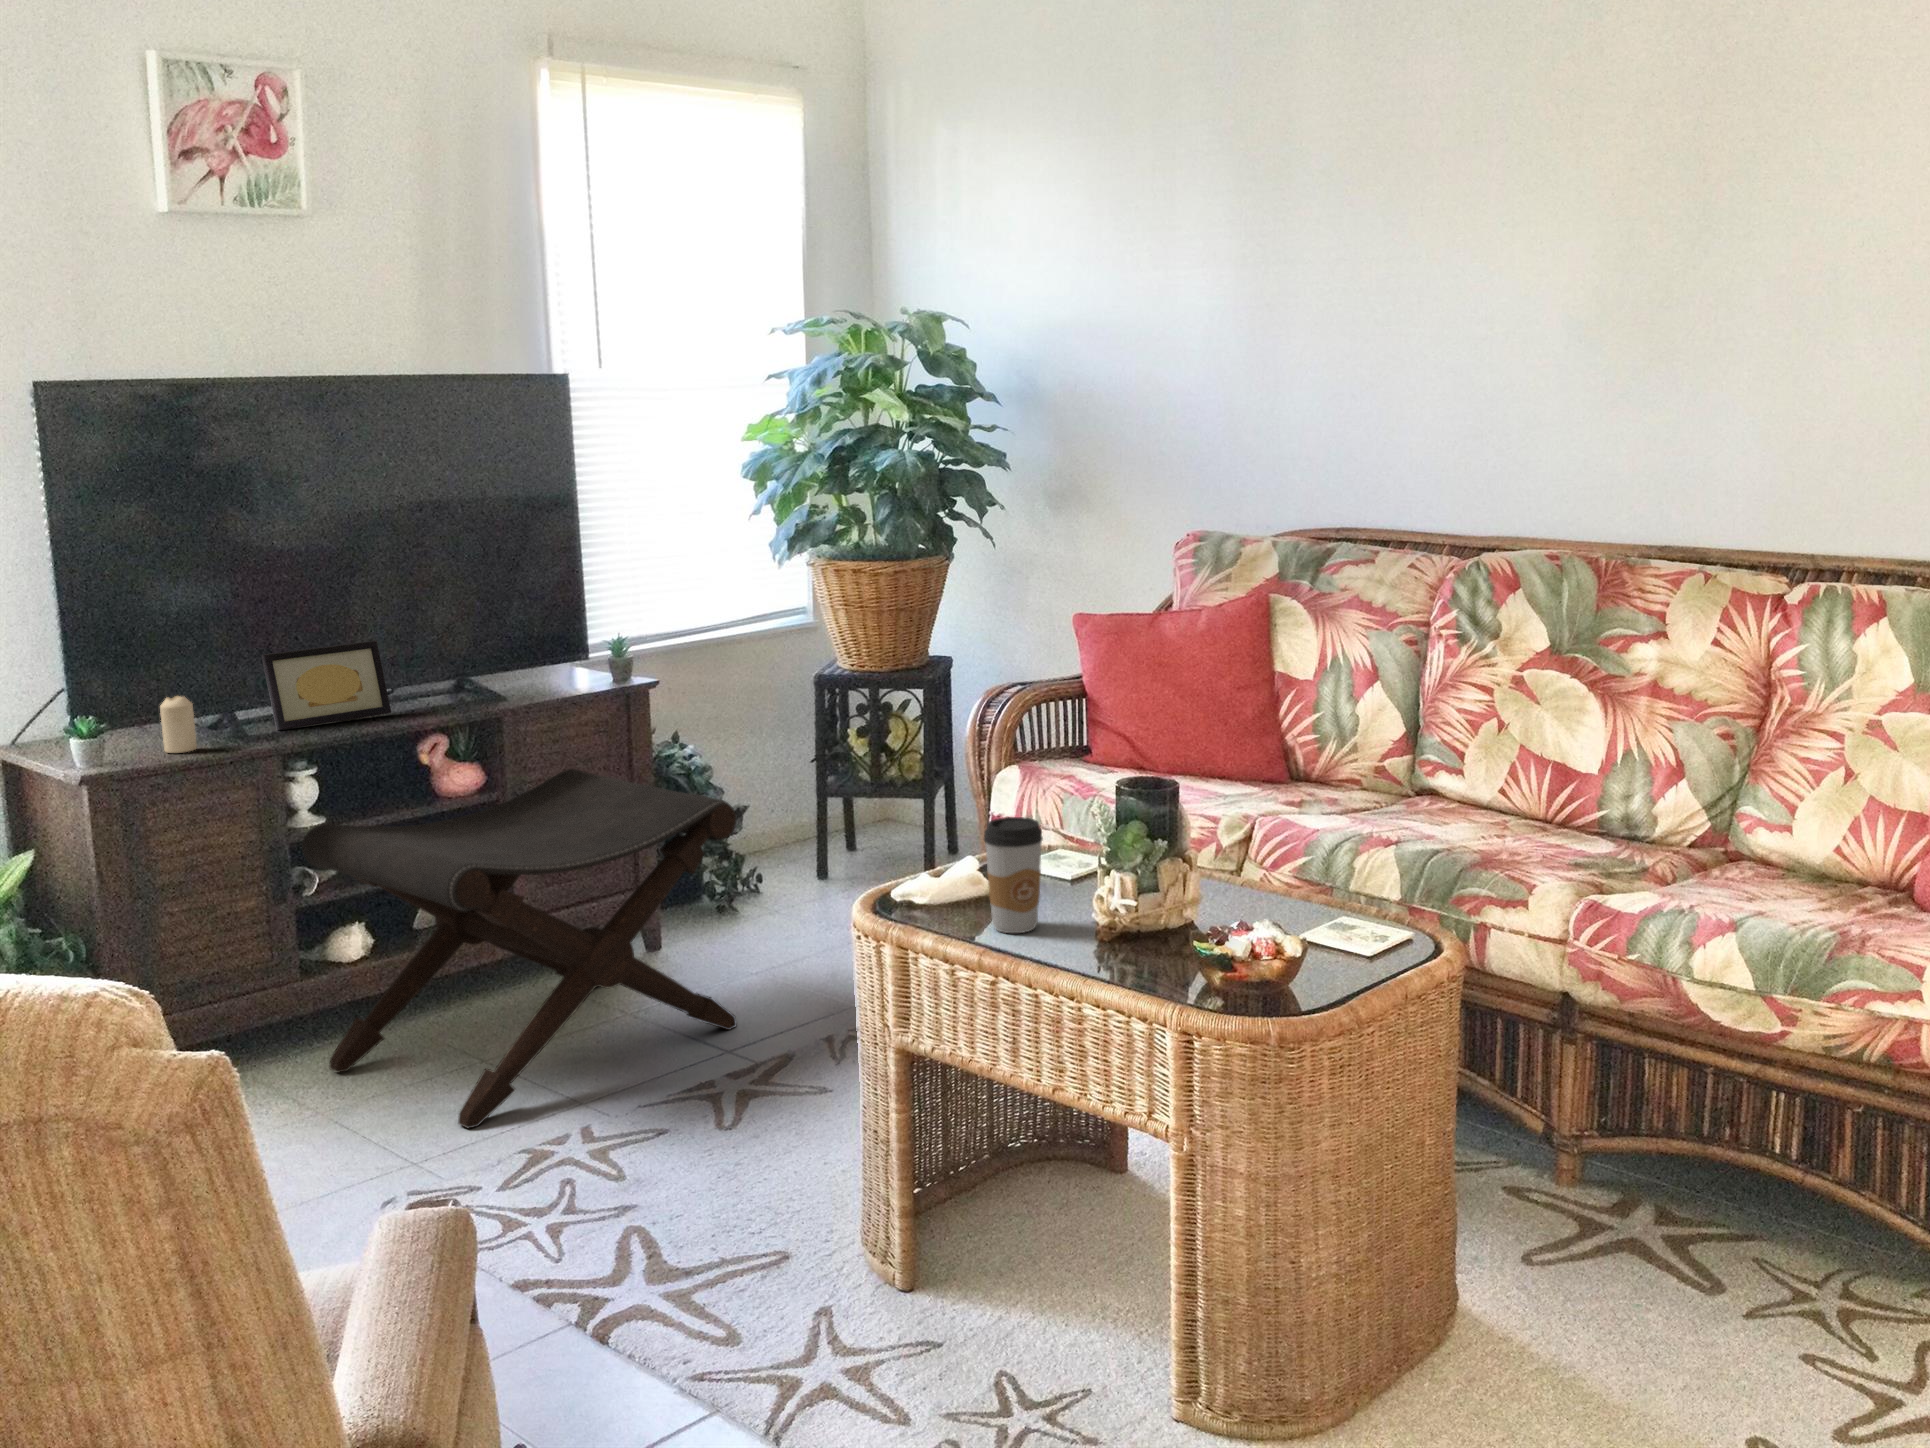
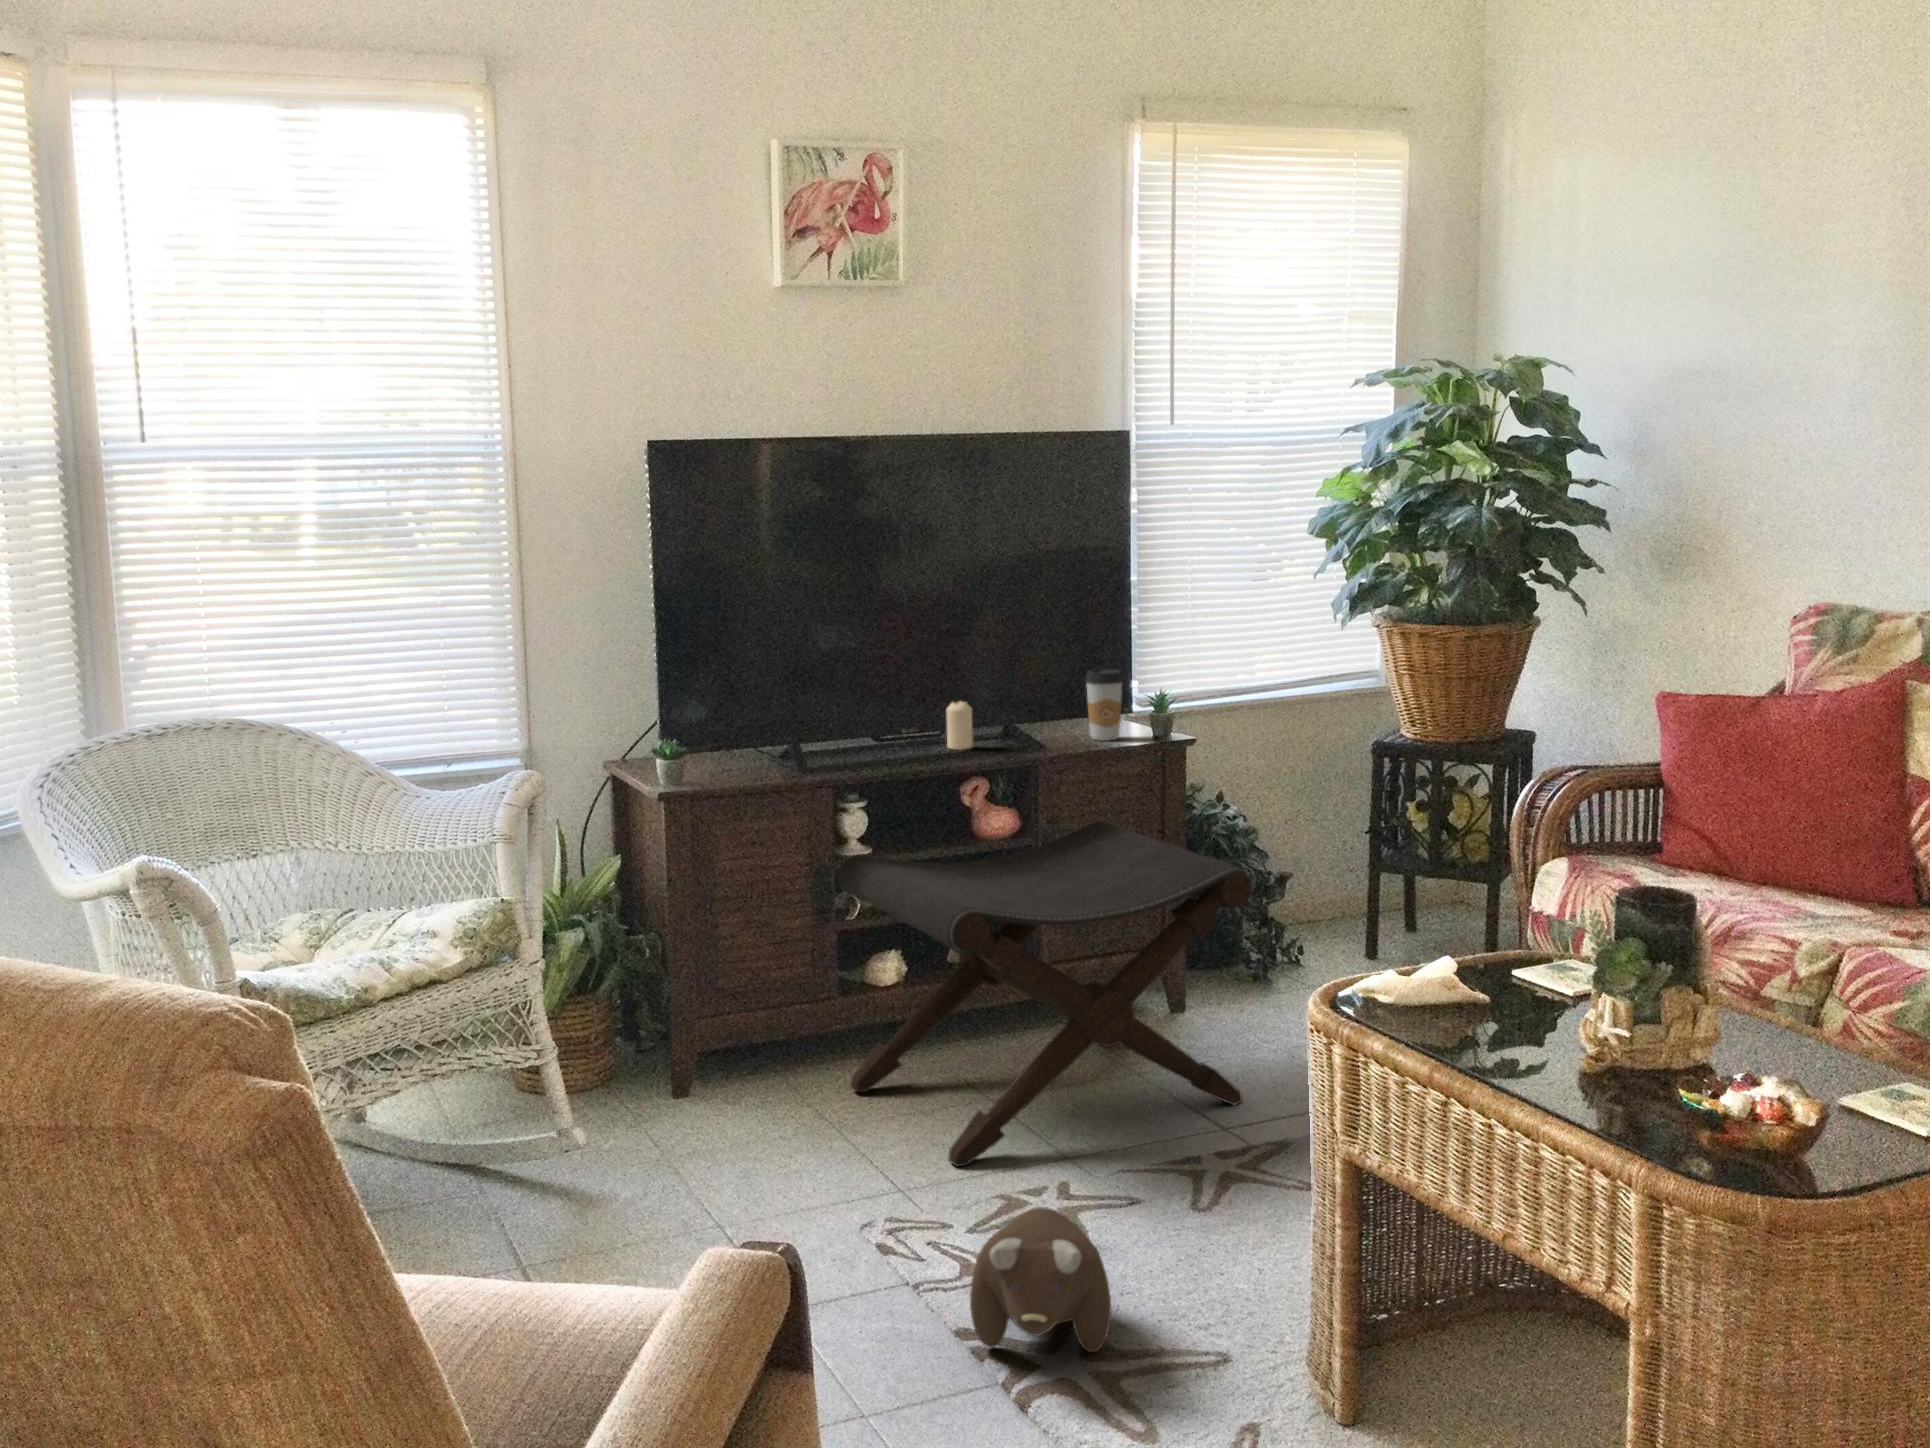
picture frame: present [261,640,391,731] -> none [821,682,935,762]
candle: present [160,696,197,753] -> present [947,701,973,750]
coffee cup: present [984,817,1043,933] -> present [1086,669,1123,741]
plush toy: none [531,1145,674,1292] -> present [970,1207,1111,1352]

